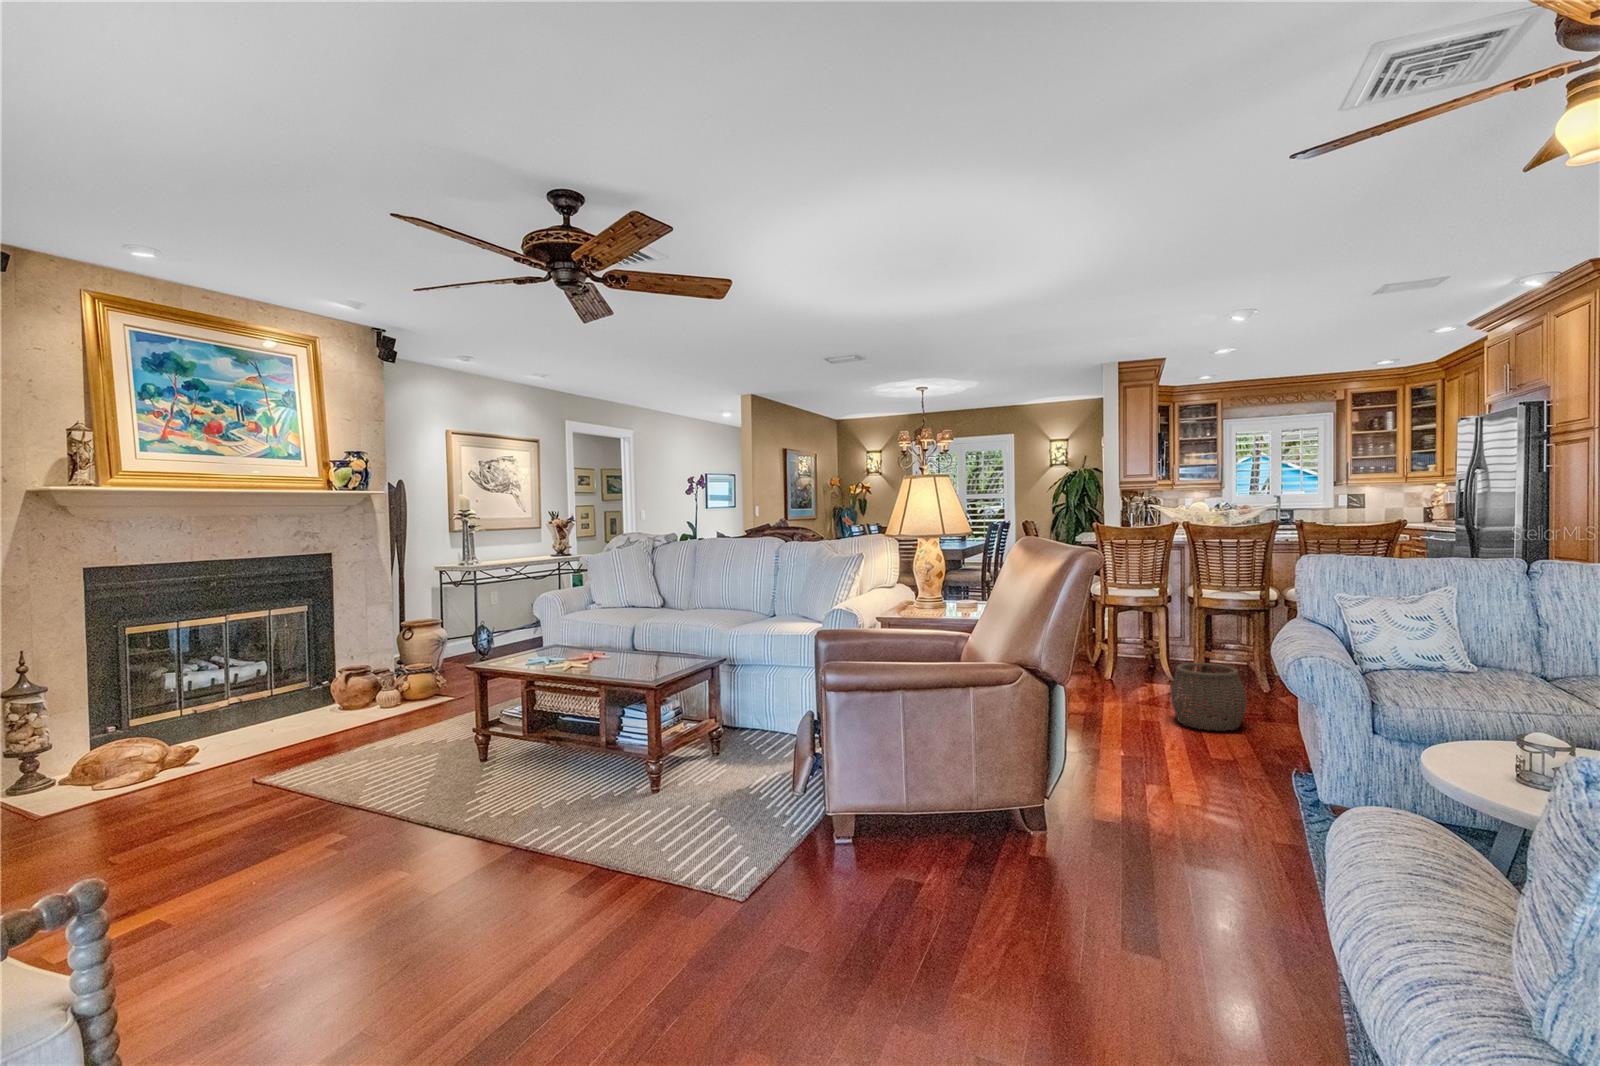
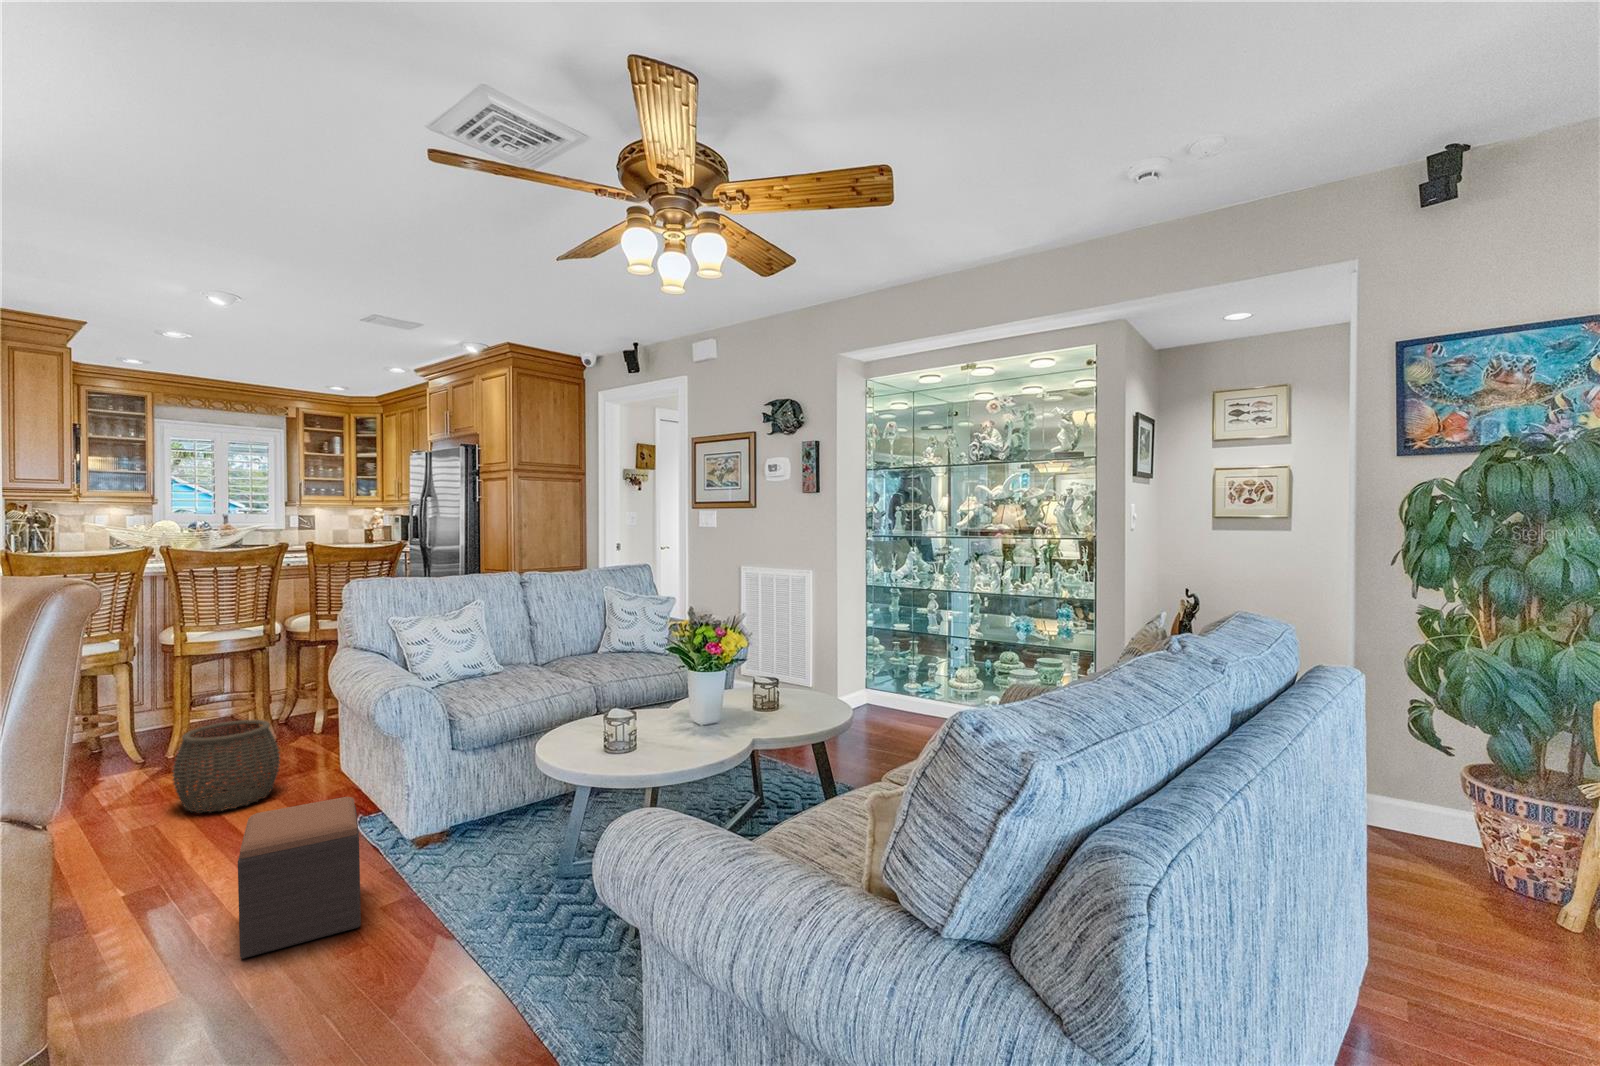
footstool: none [1155,727,1258,843] -> present [238,797,361,958]

